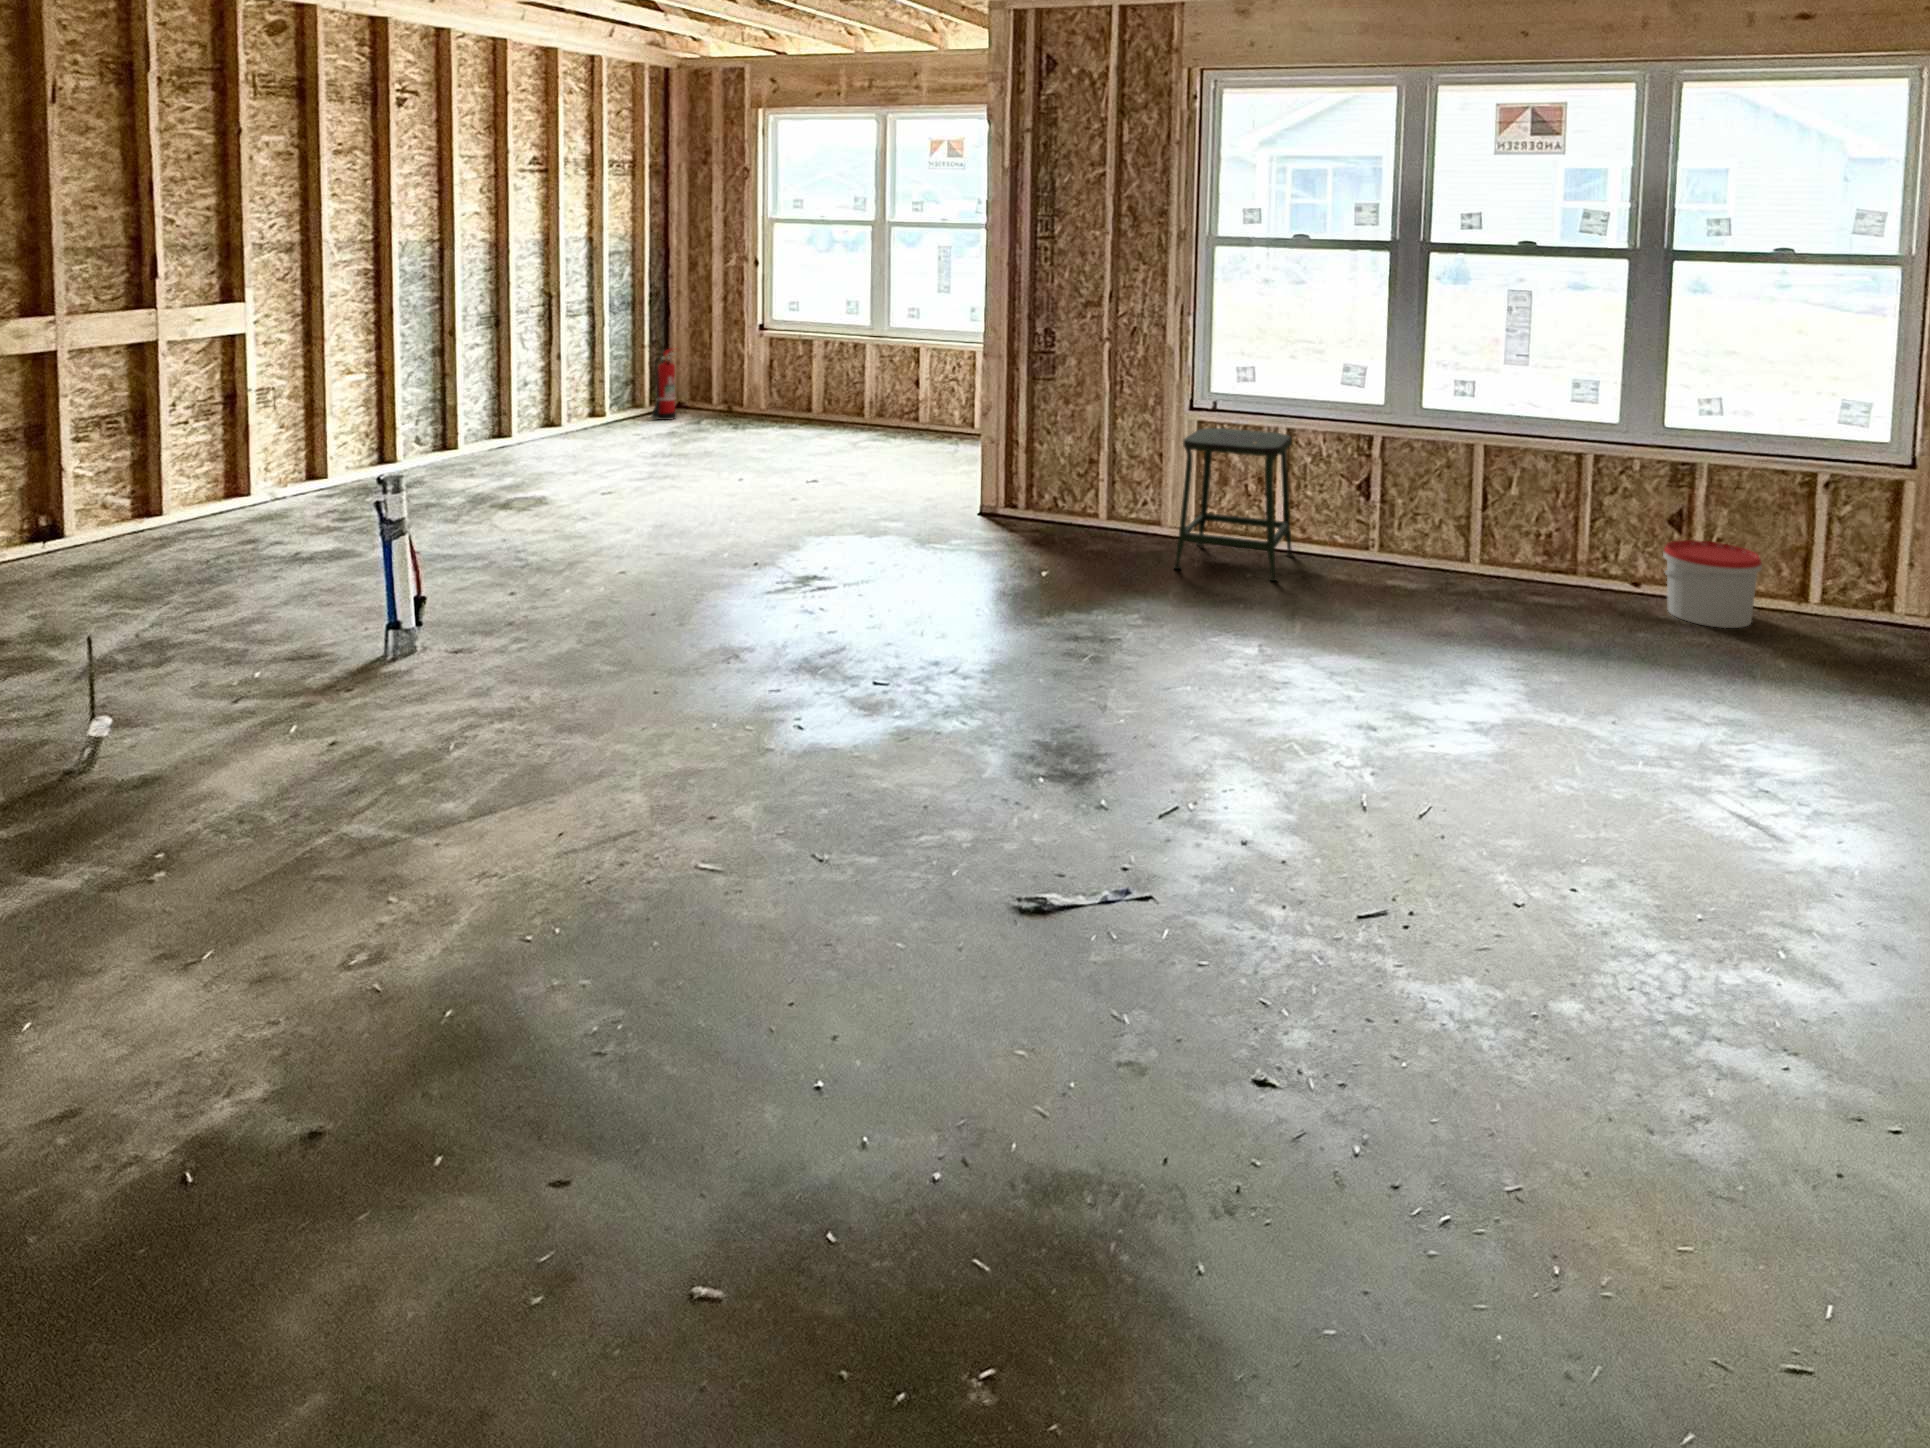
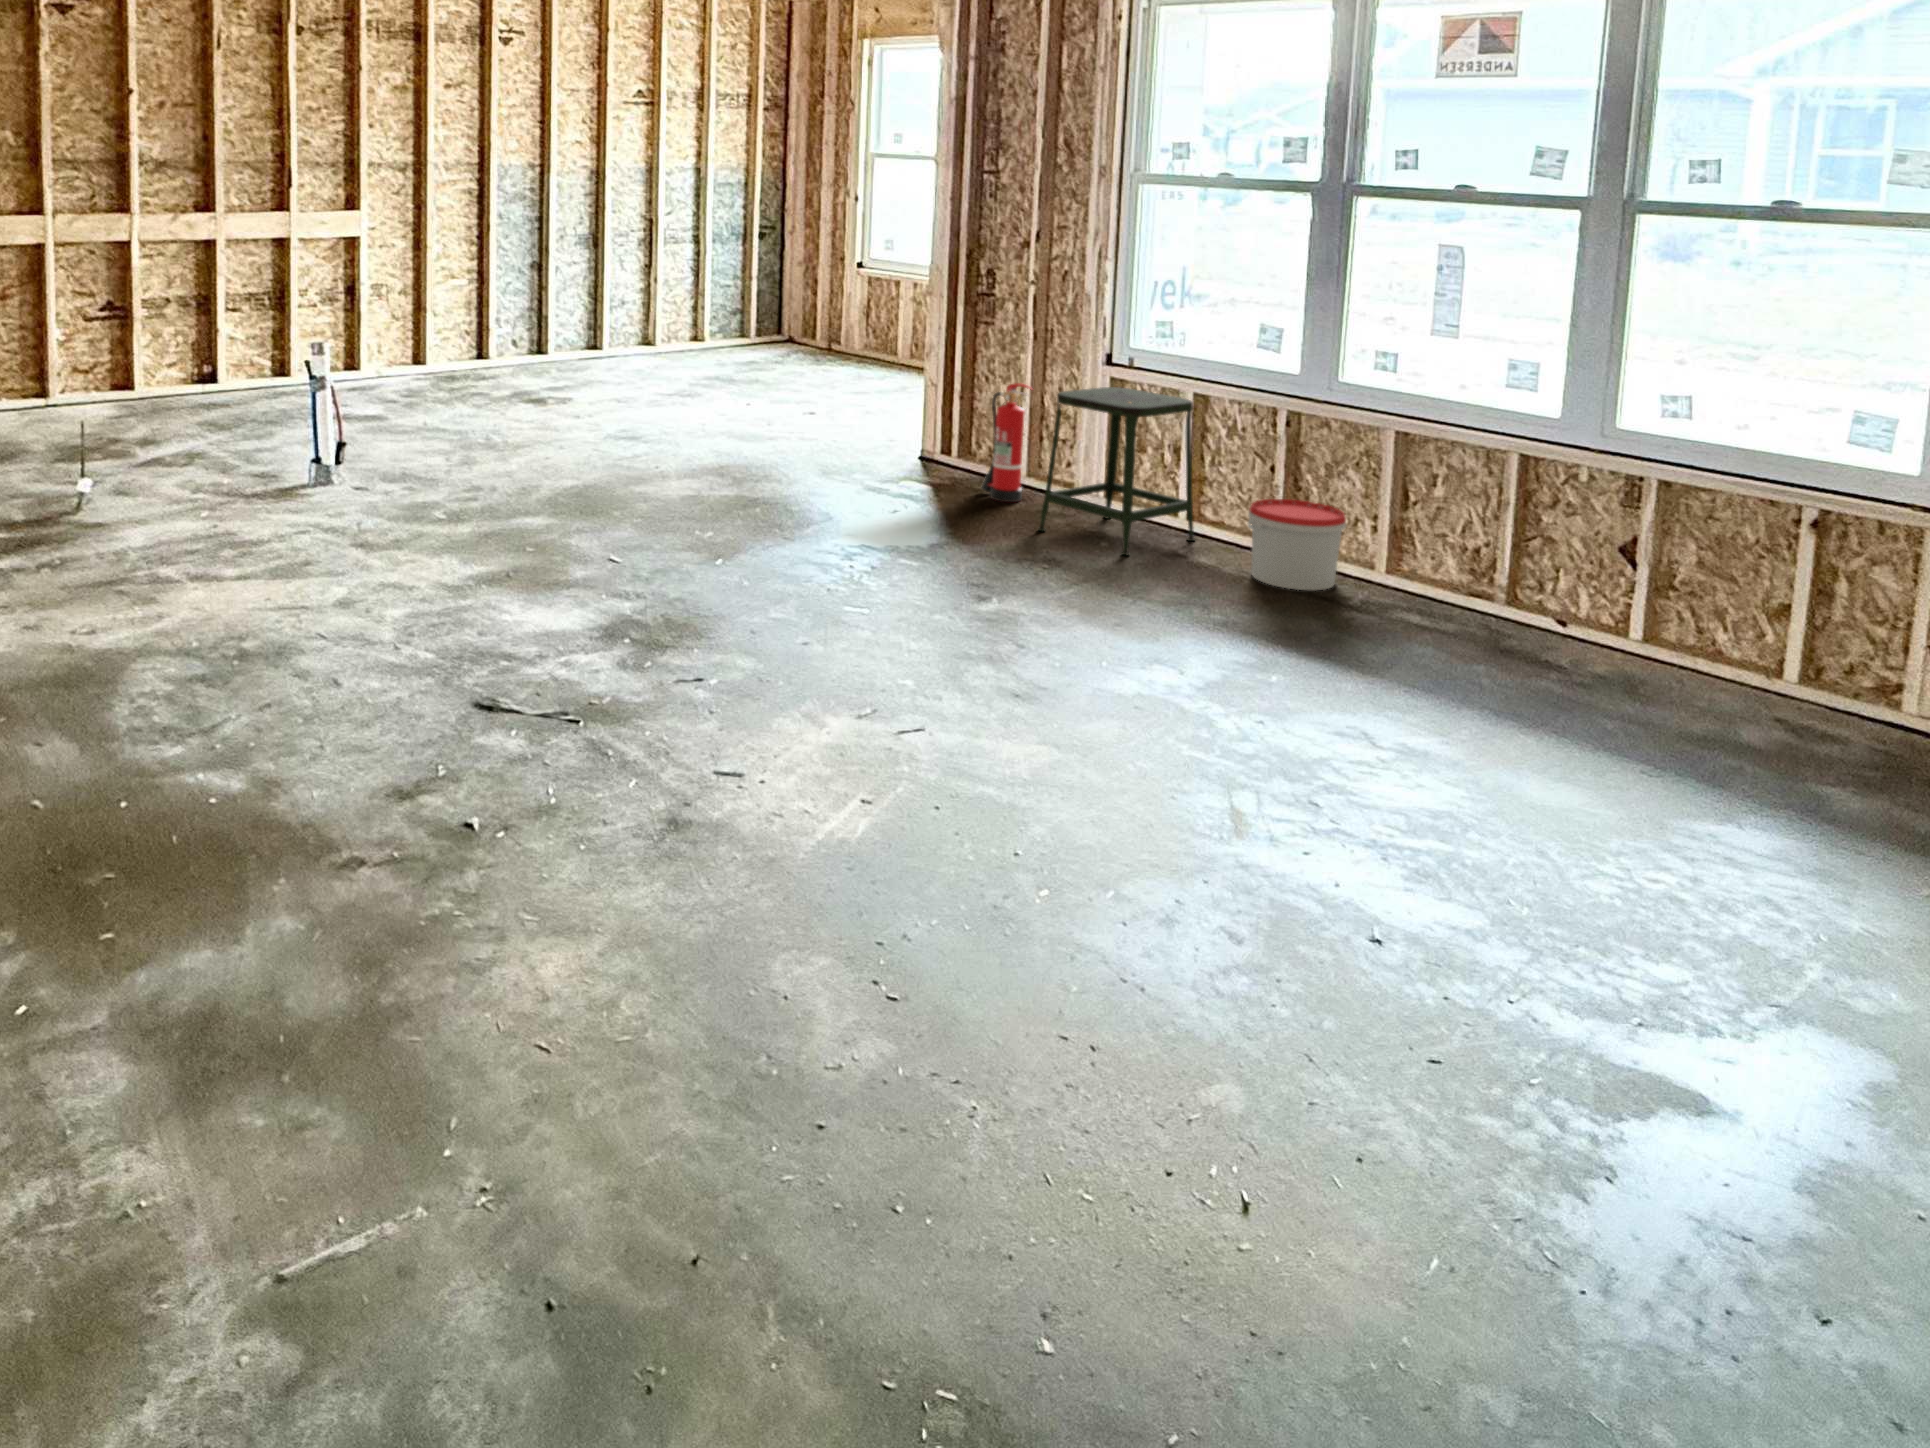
fire extinguisher: present [651,349,676,420] -> present [982,383,1032,502]
bucket: present [1663,540,1762,628] -> present [1247,499,1346,590]

